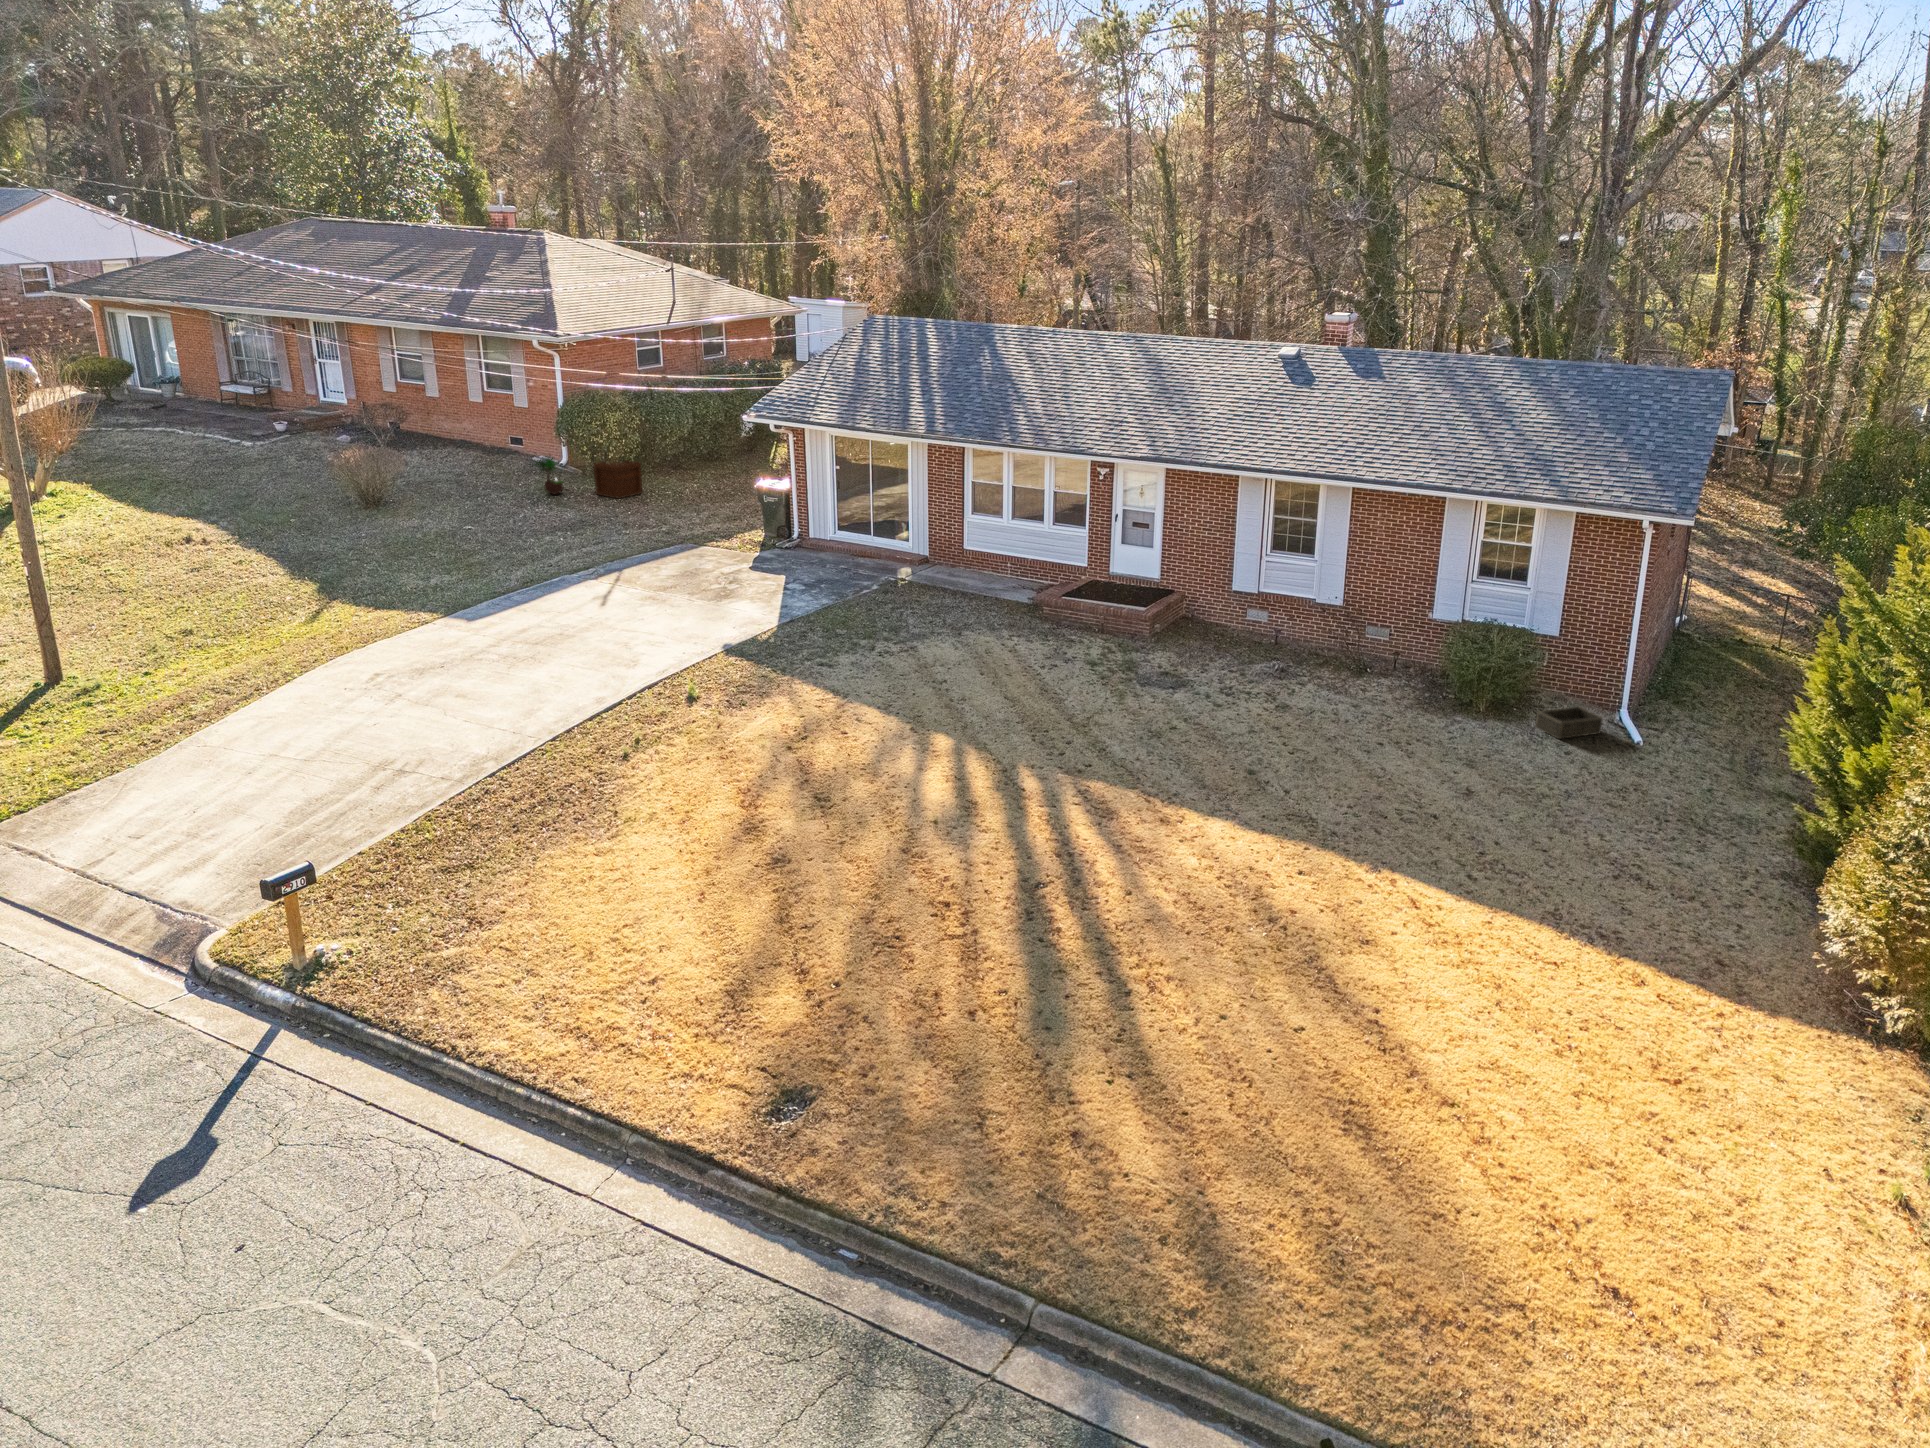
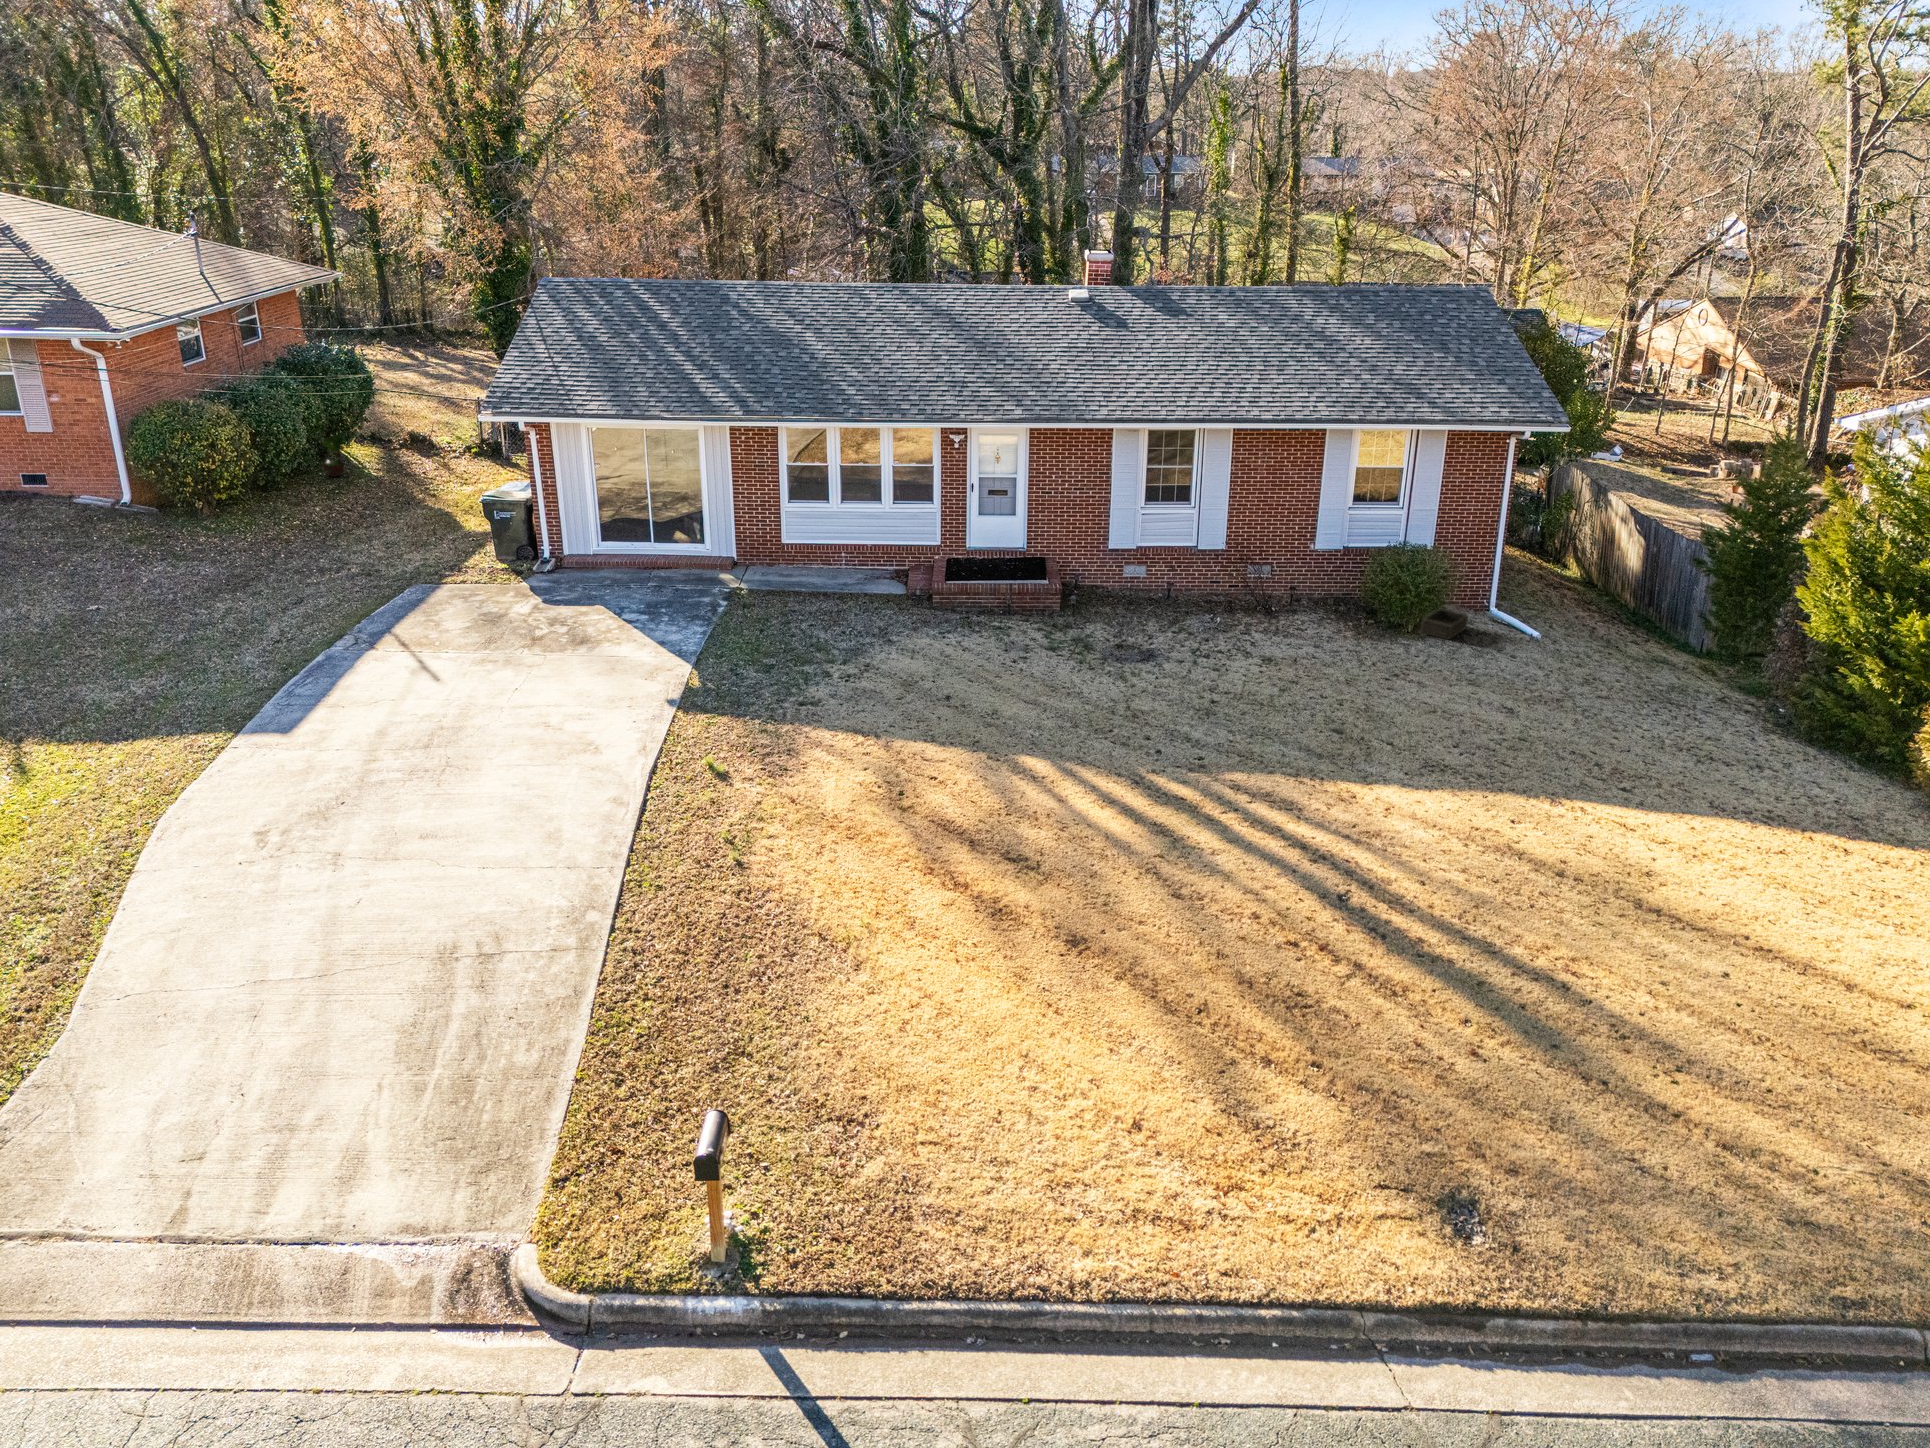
potted tree: present [535,457,563,495] -> present [322,435,345,477]
wooden crate: present [593,460,642,499] -> none [224,476,291,524]

